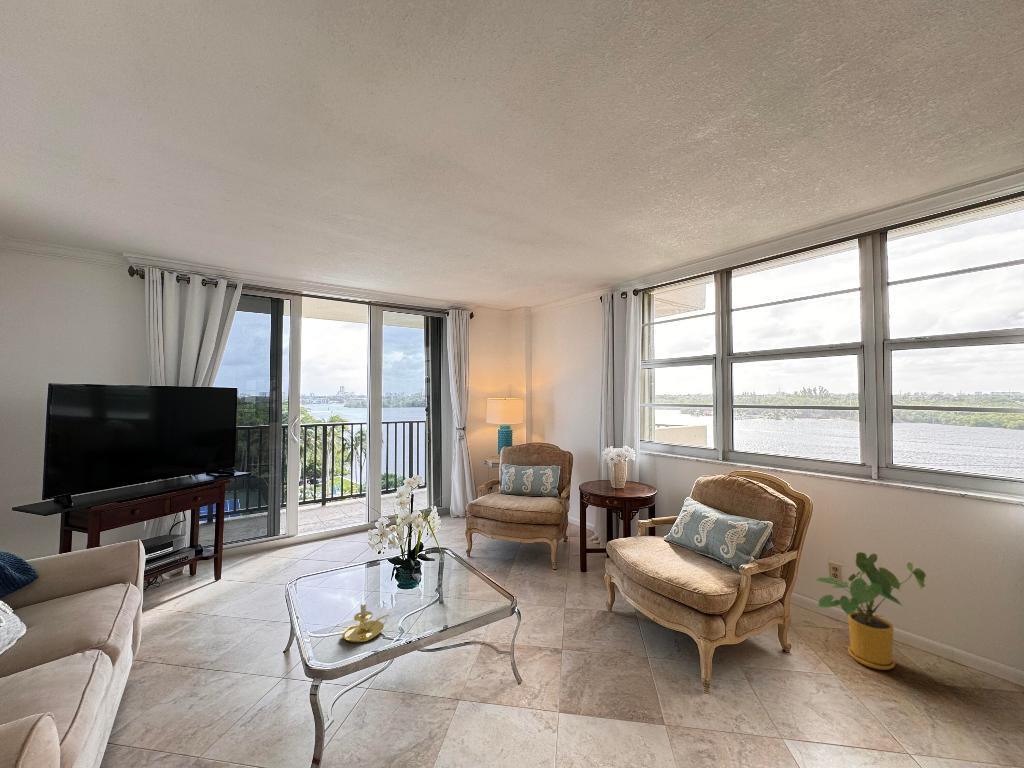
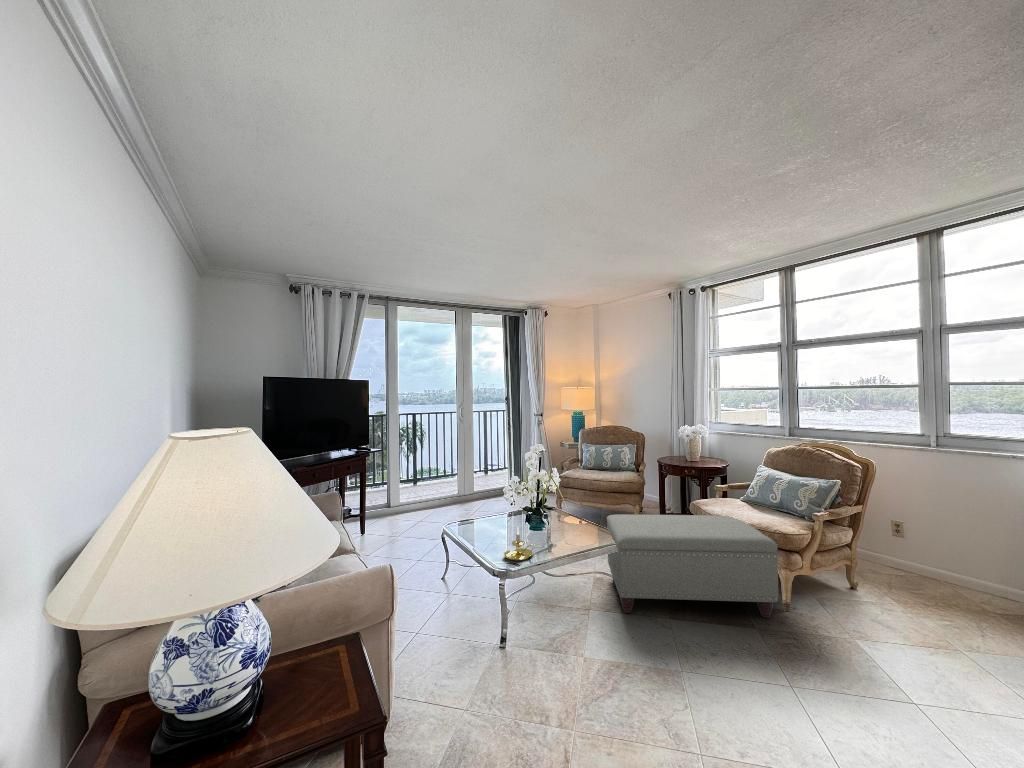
house plant: present [815,552,926,670] -> none [877,508,981,603]
ottoman: none [496,564,694,704] -> present [607,514,778,618]

